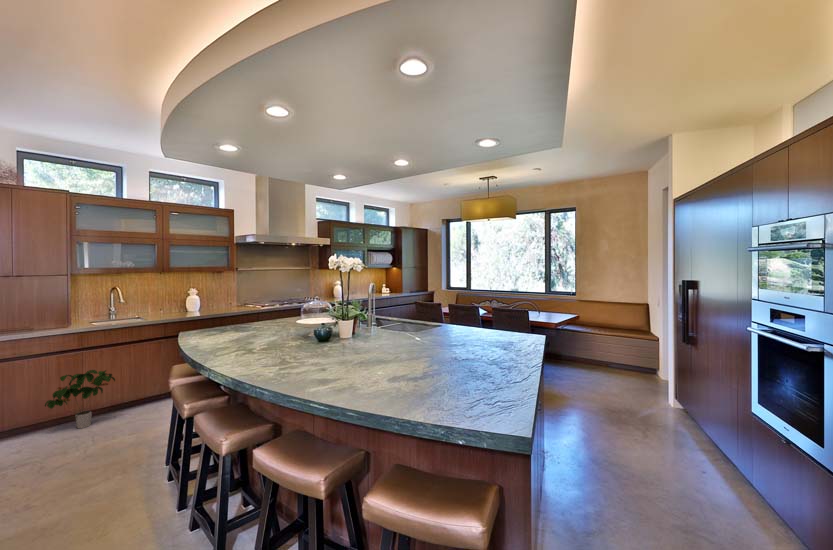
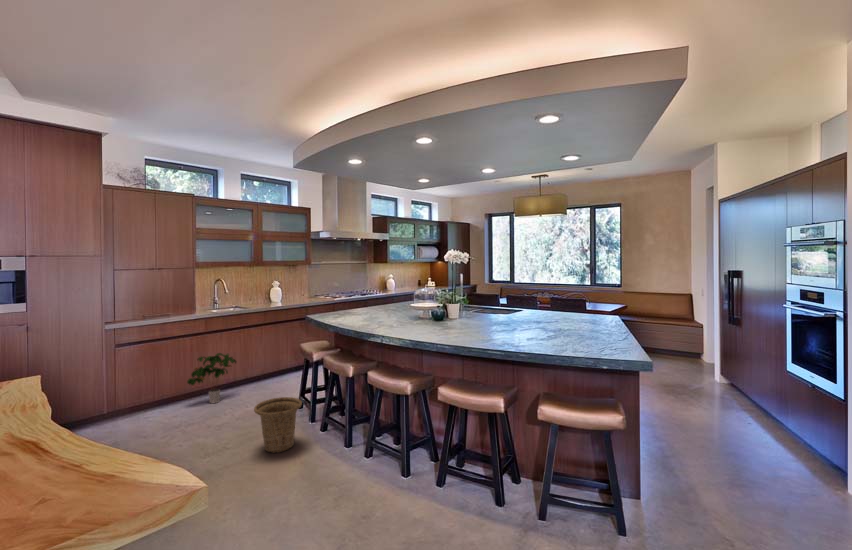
basket: none [41,437,121,516] -> present [254,397,302,453]

